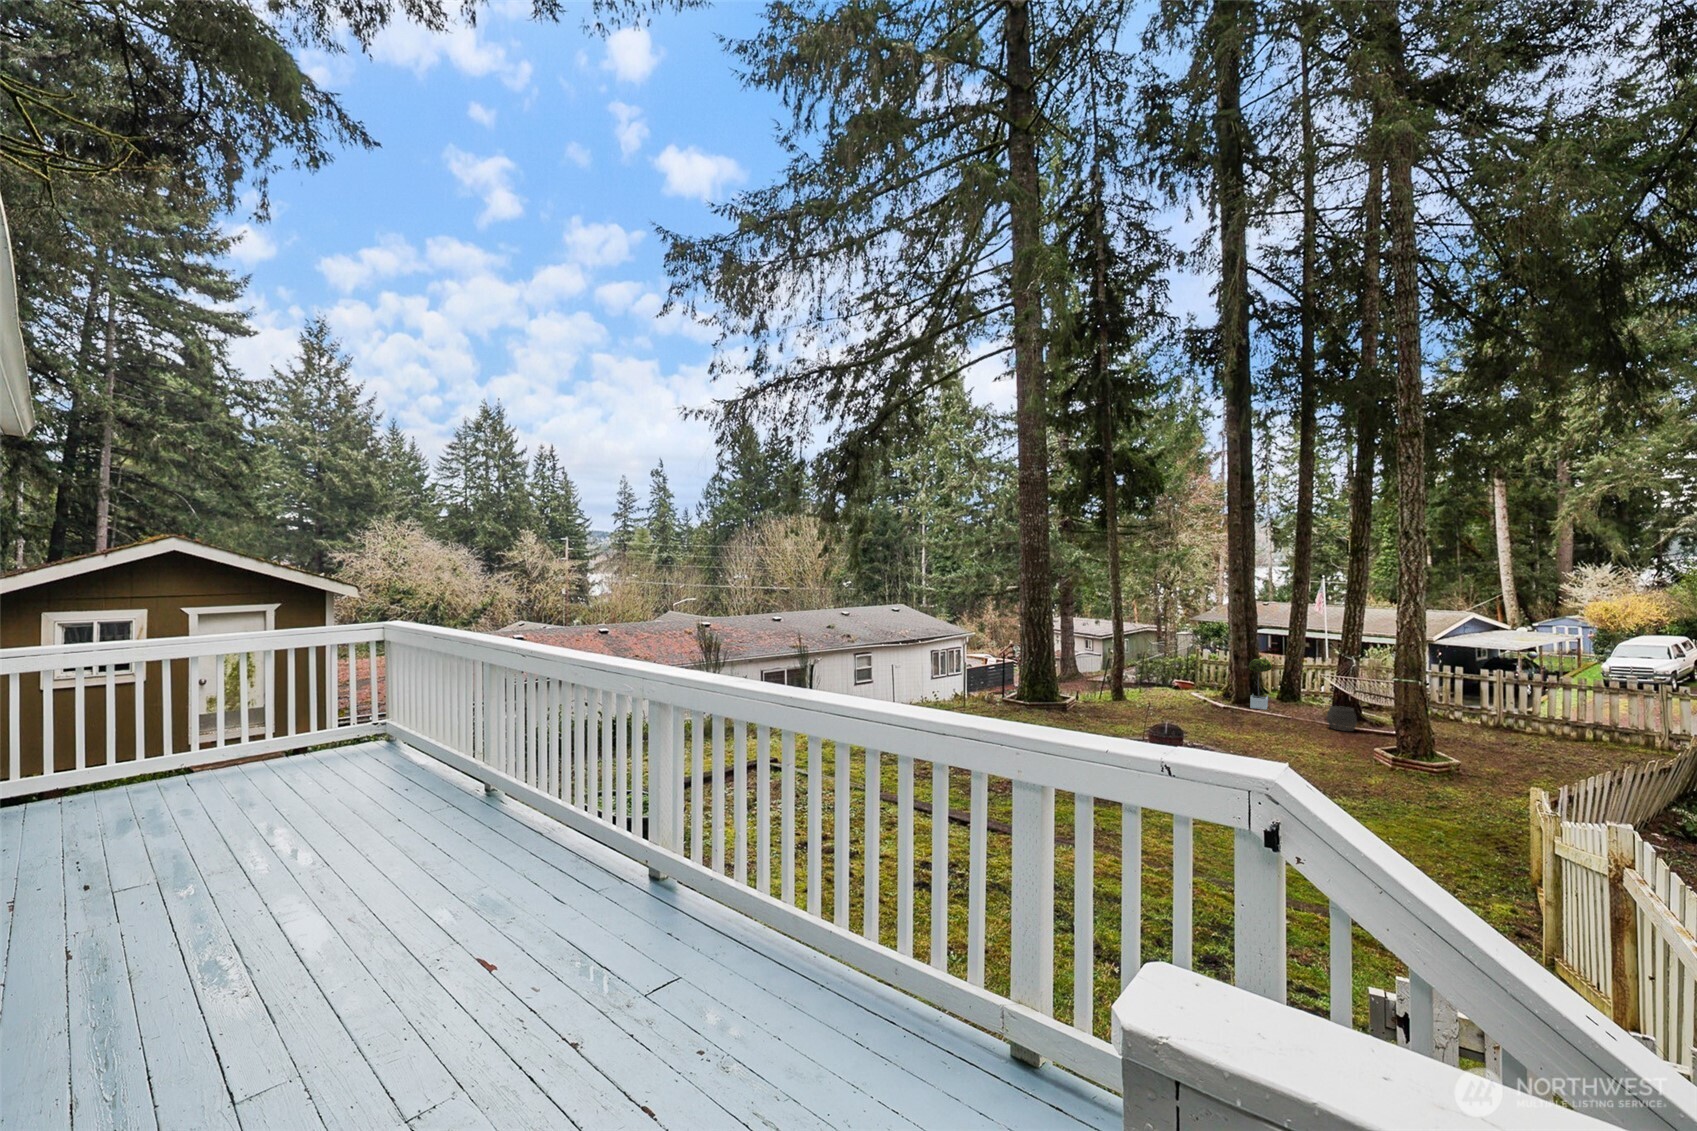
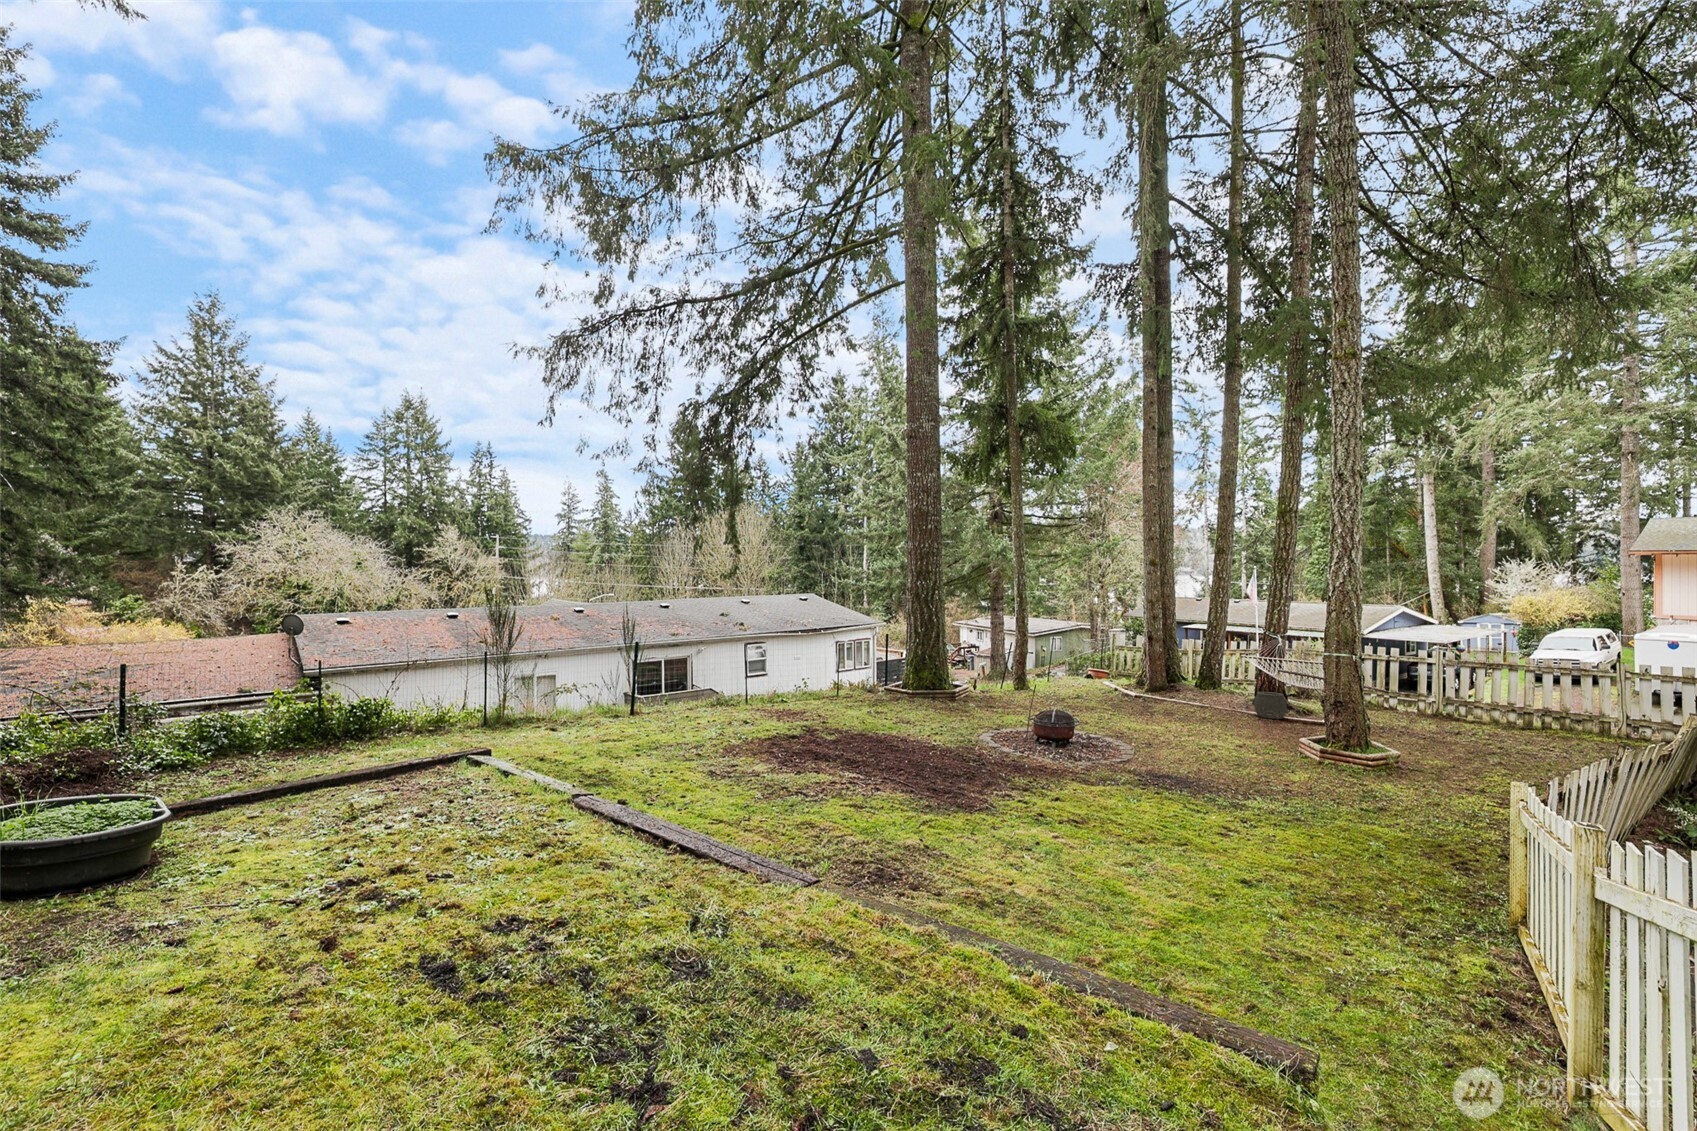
potted tree: present [1248,658,1272,710] -> none [1174,642,1199,699]

